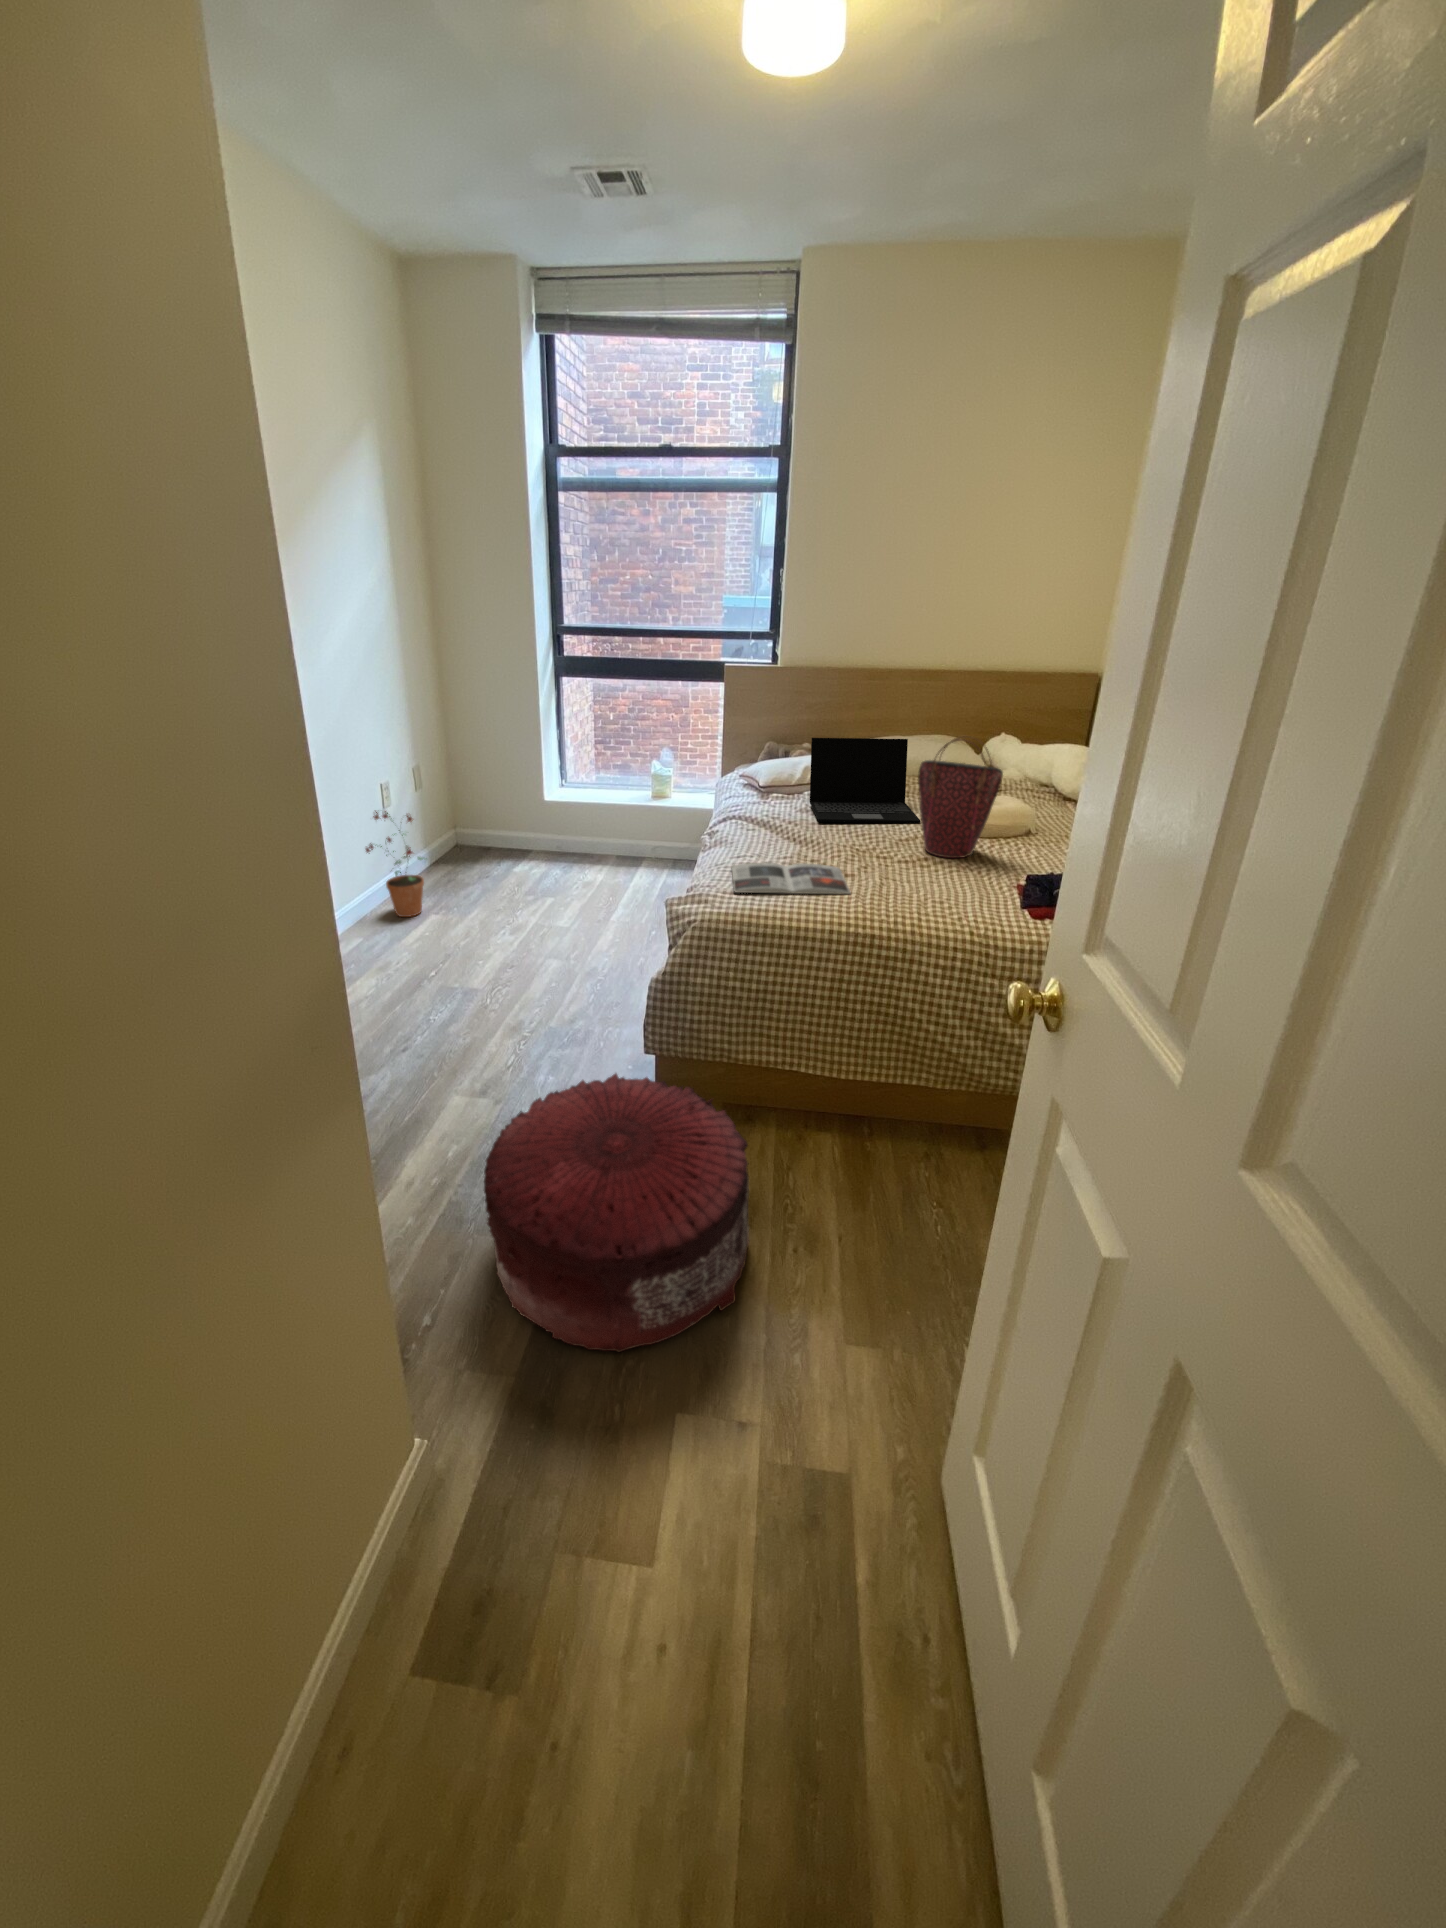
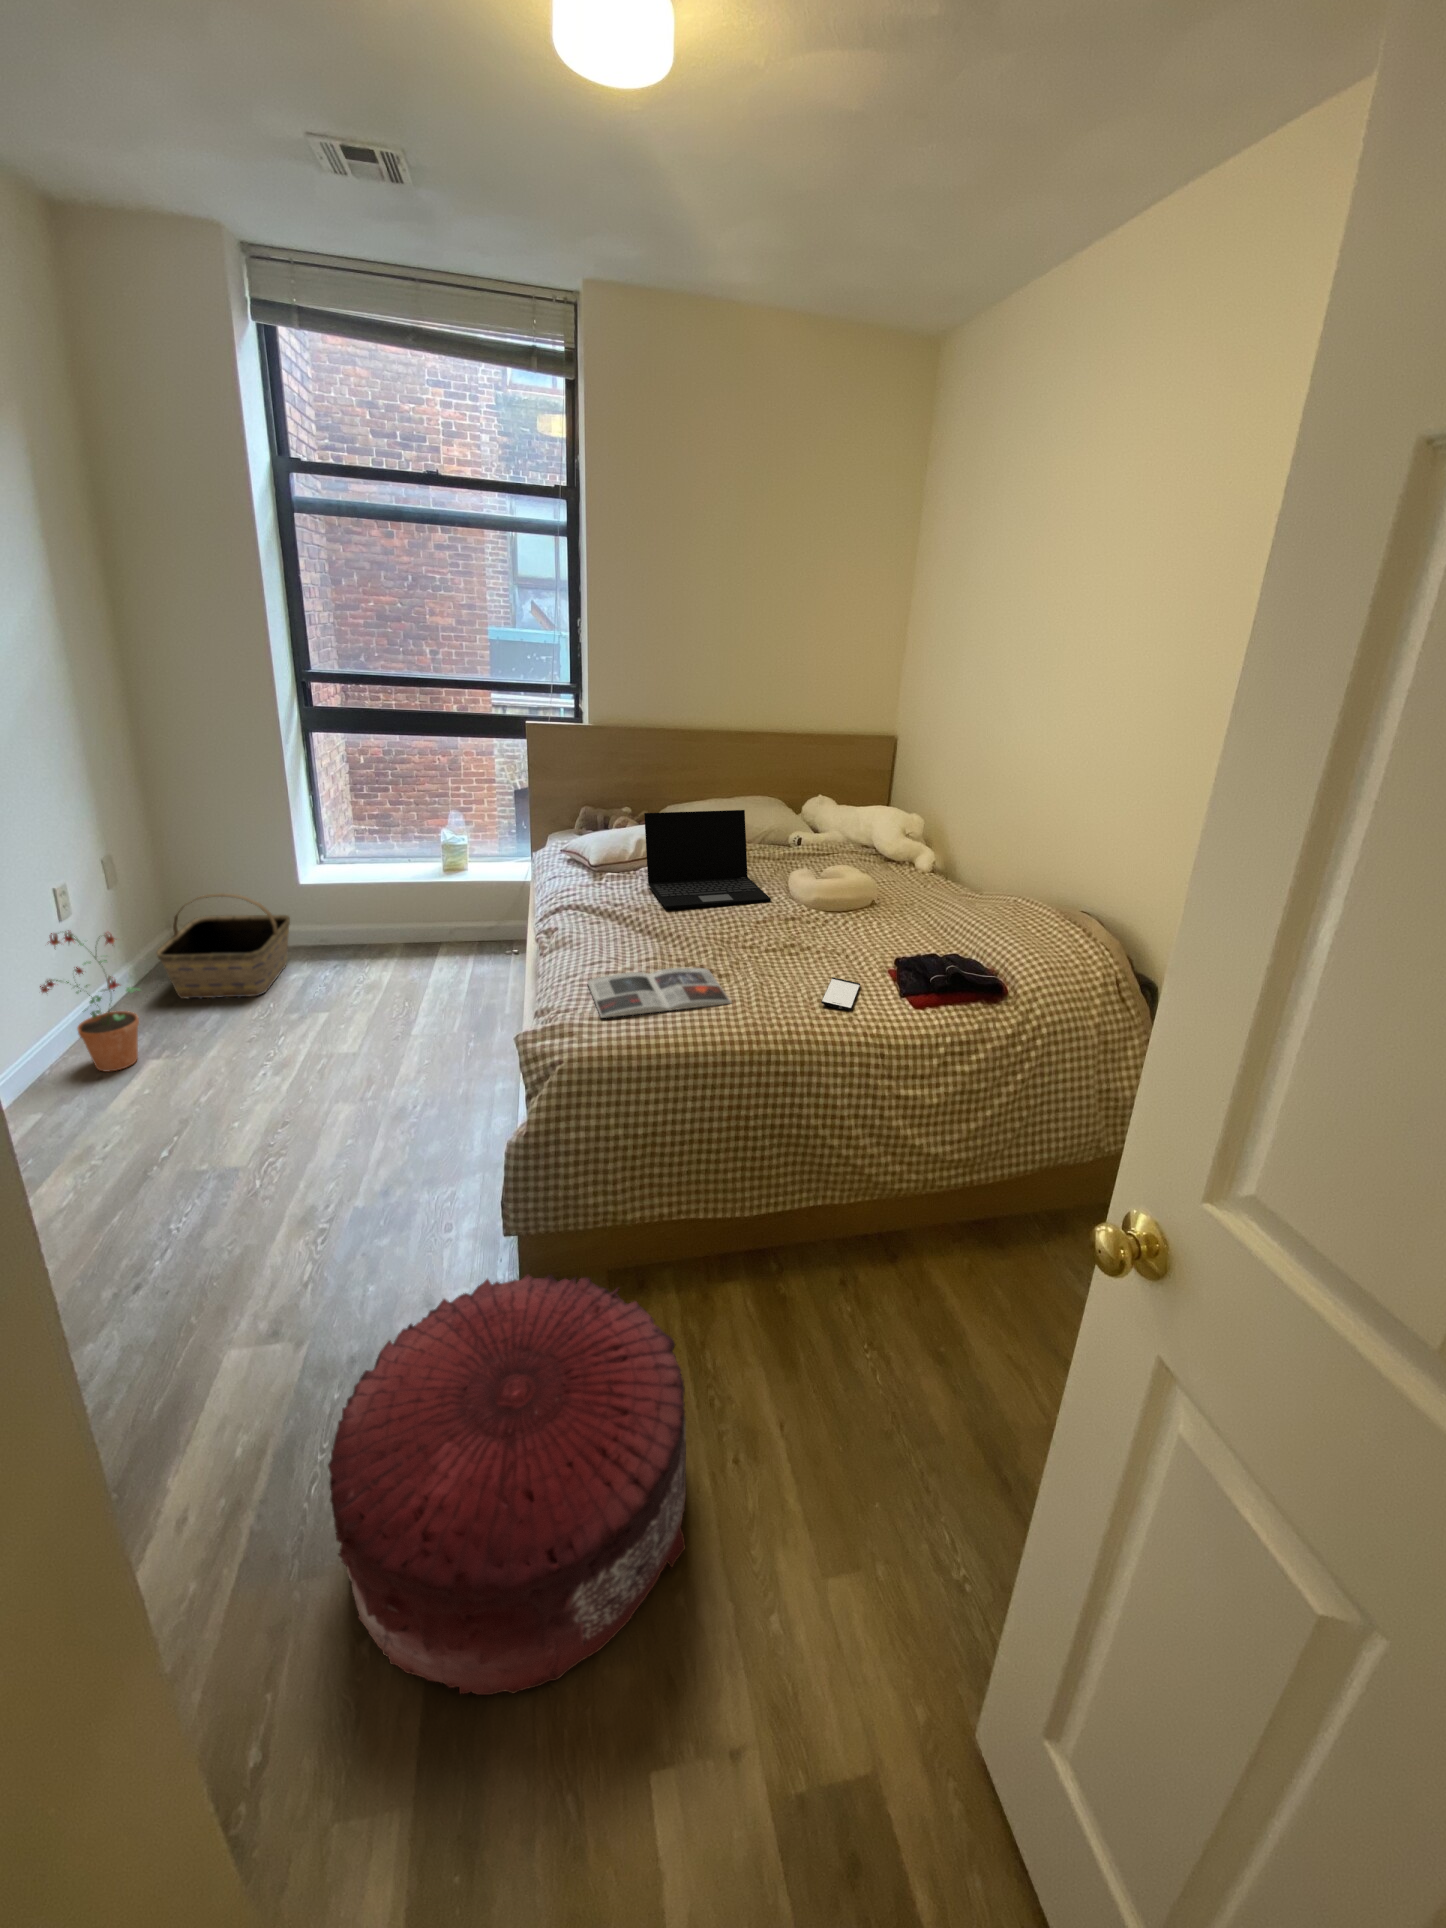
handbag: present [918,736,1003,858] -> none [775,815,860,944]
basket: none [441,797,534,879] -> present [156,893,290,998]
smartphone: none [934,884,980,910] -> present [821,977,860,1010]

